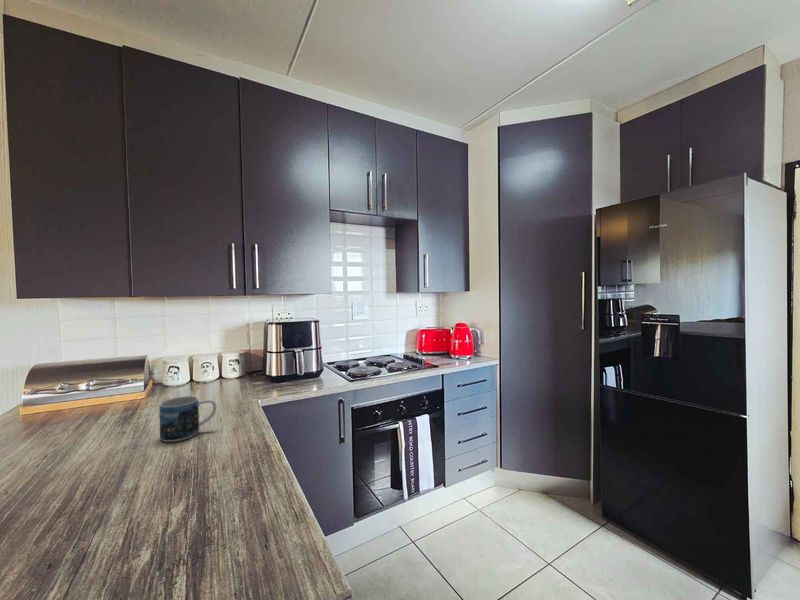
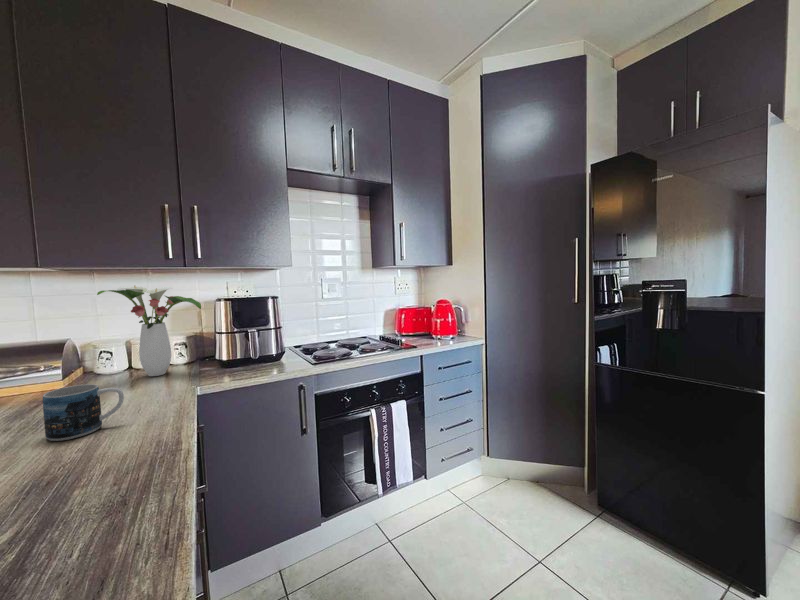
flower arrangement: none [179,310,259,389] -> present [97,286,201,376]

